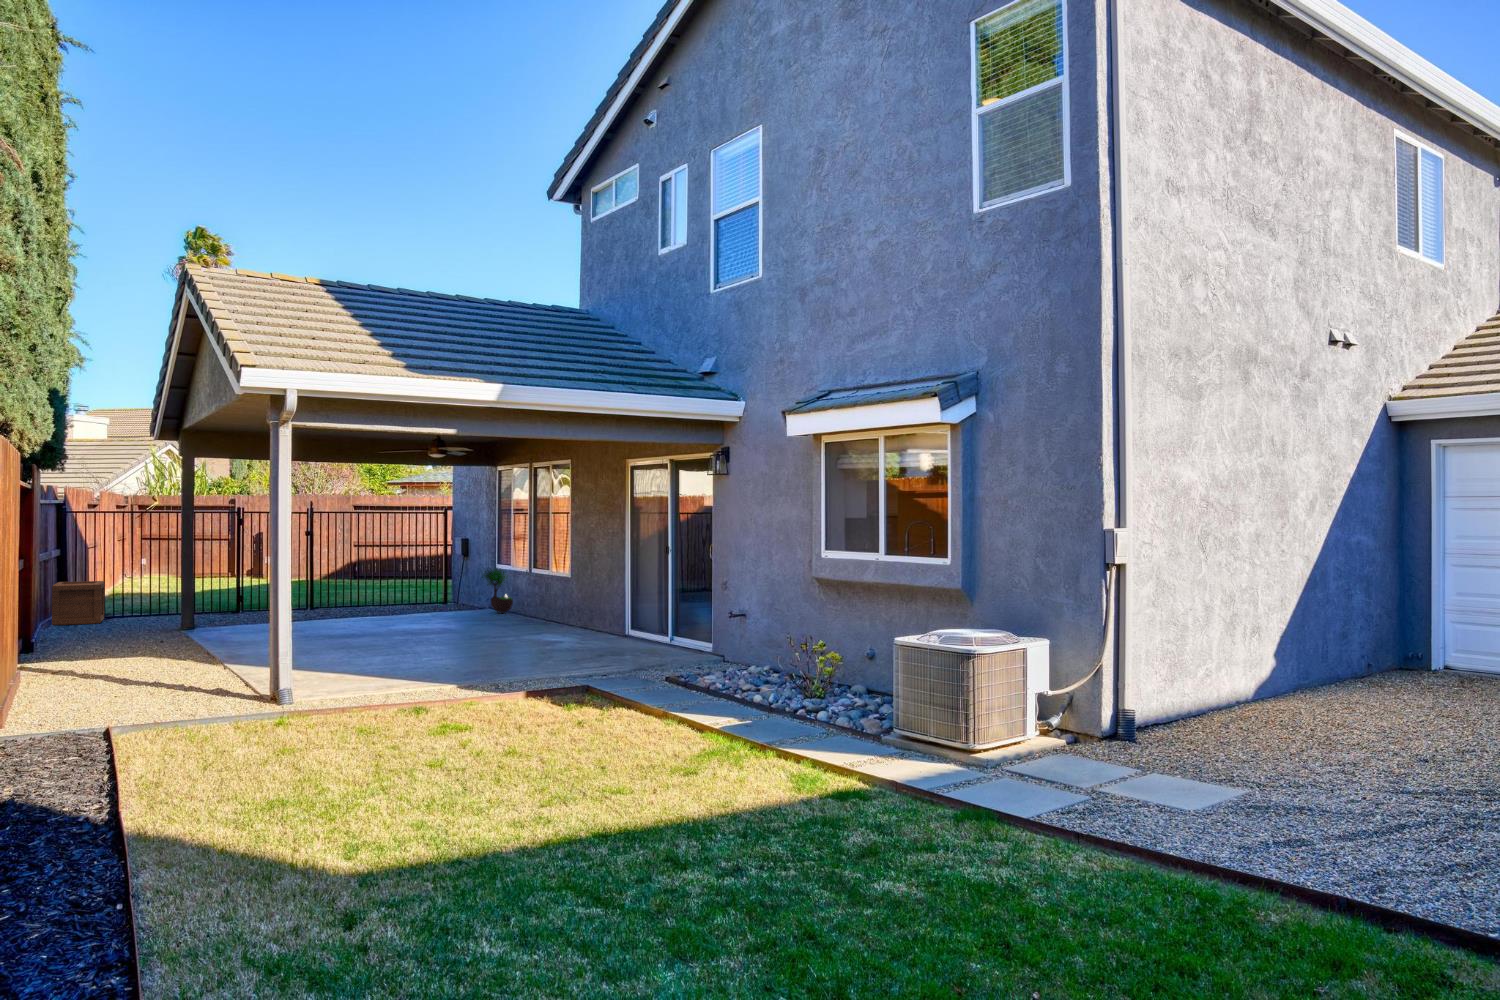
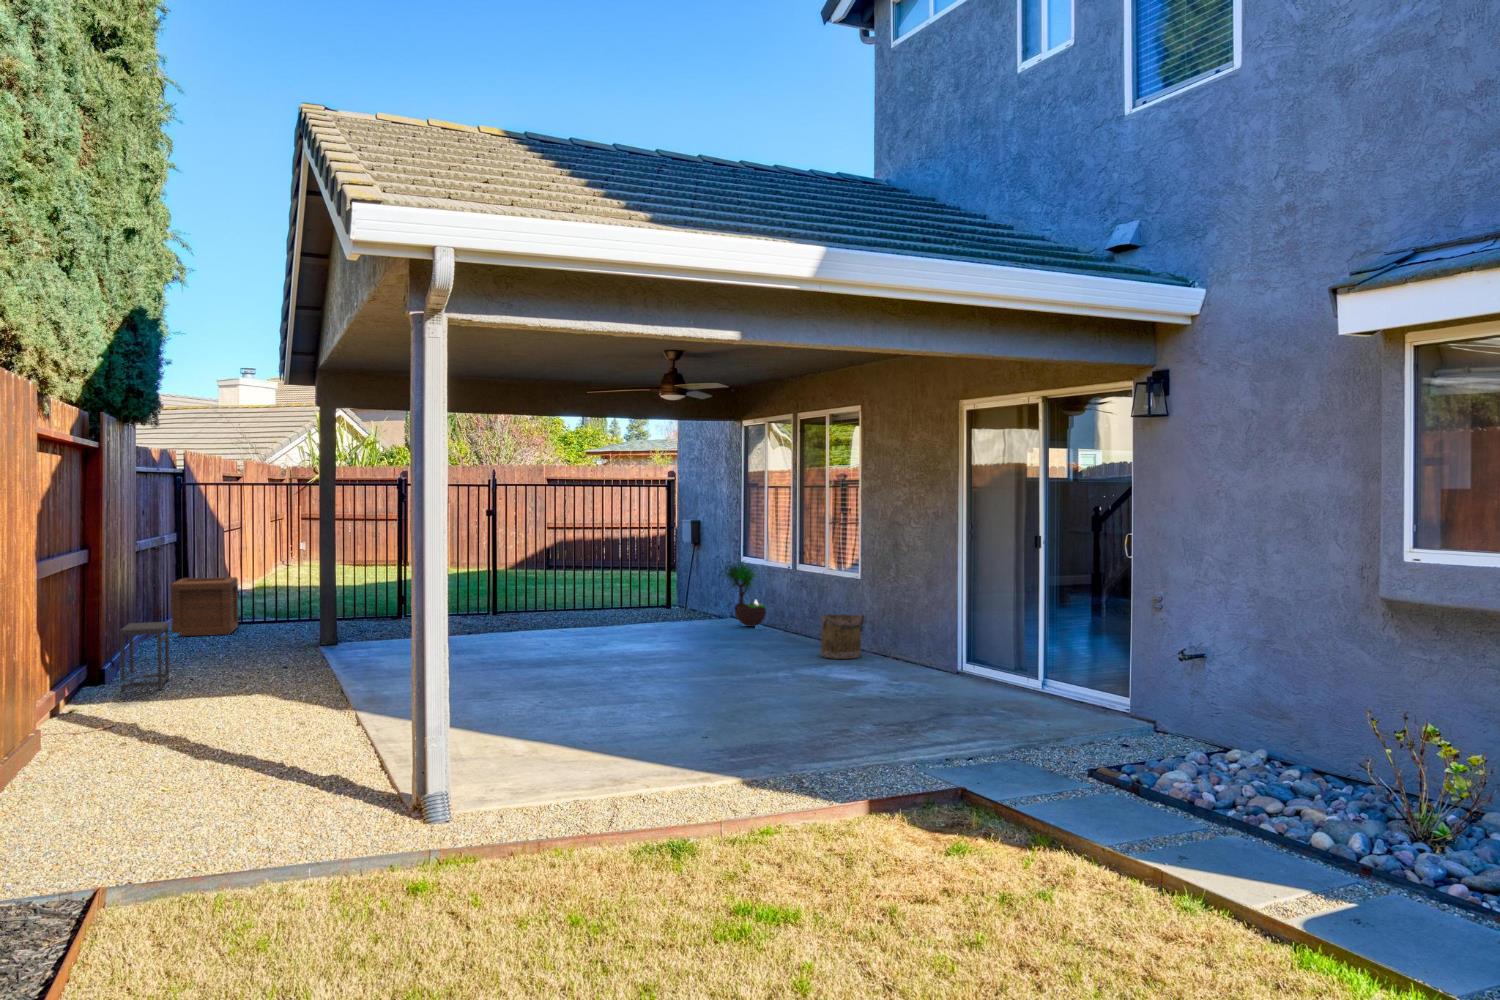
bucket: none [542,599,572,629] -> present [820,614,864,659]
side table: none [34,608,68,657] -> present [119,622,169,692]

